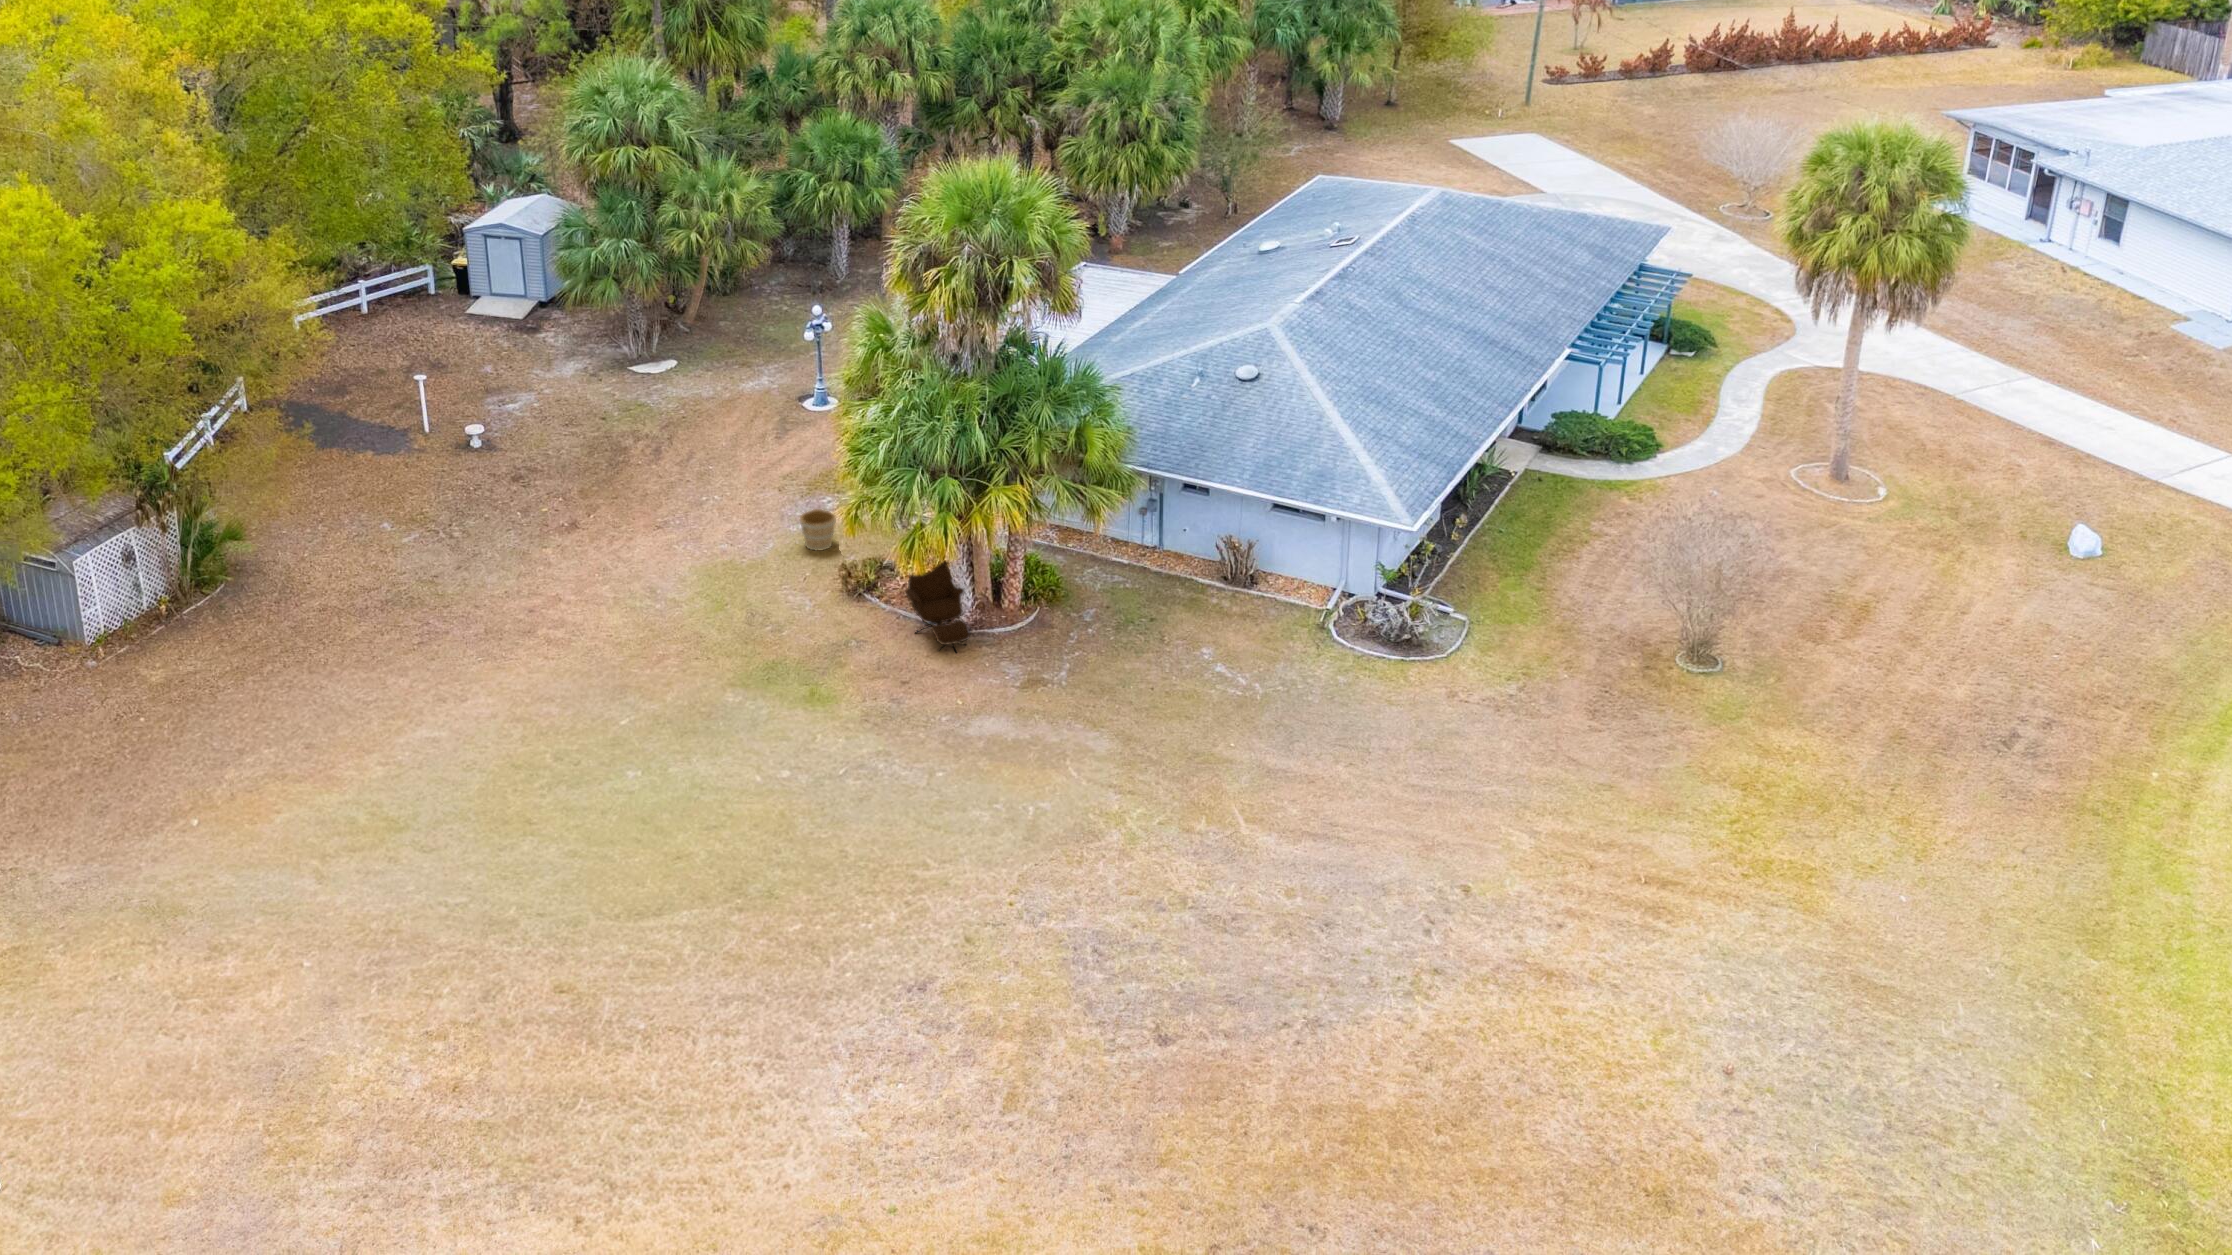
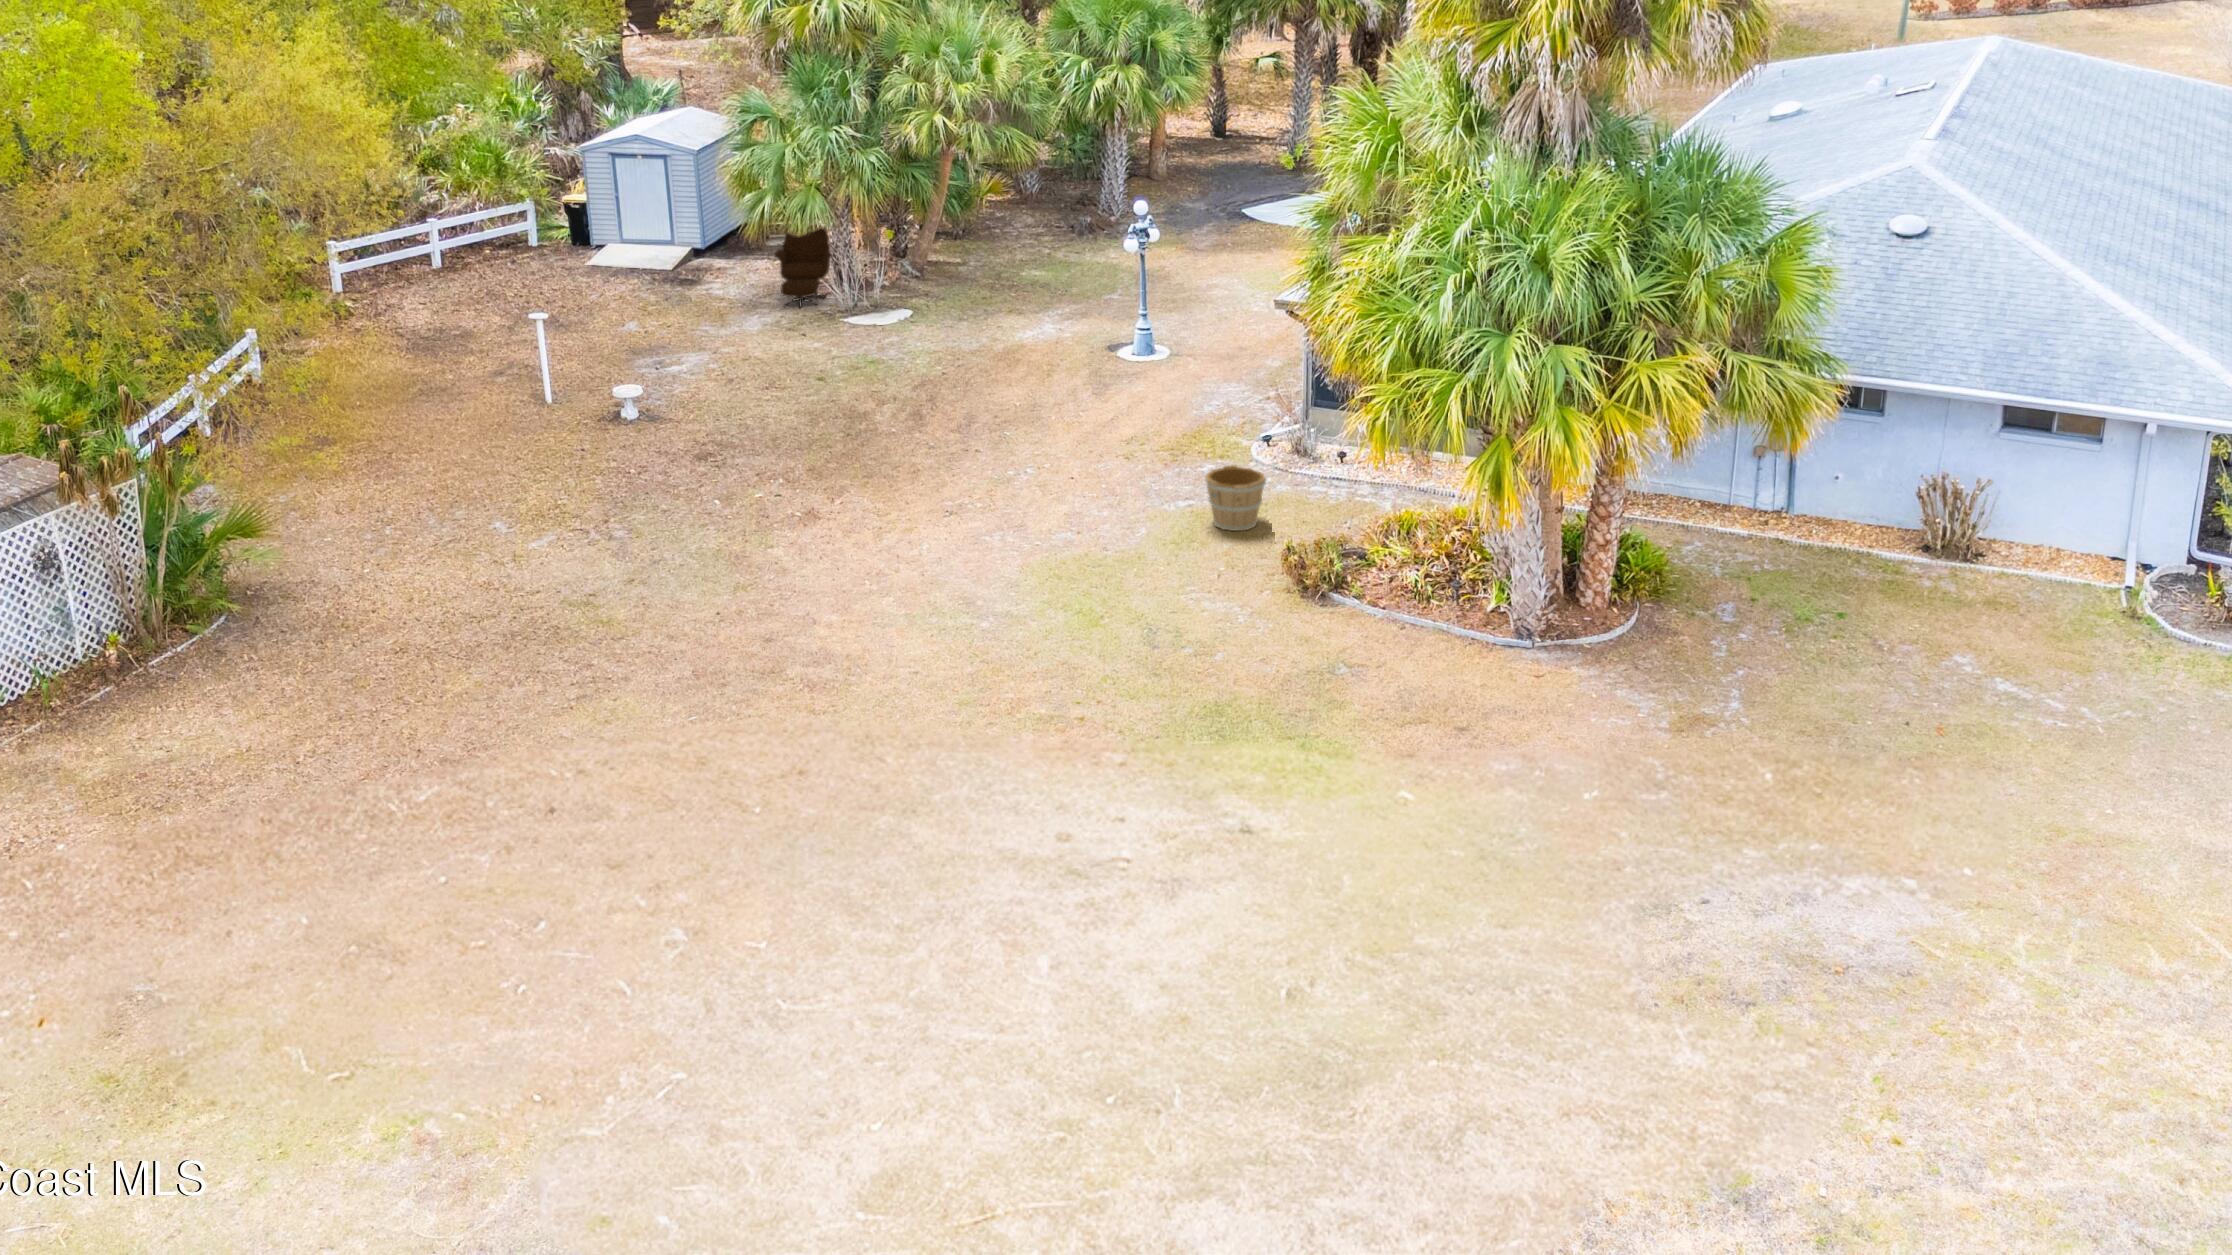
lounge chair: present [906,561,970,650] -> present [774,228,832,306]

